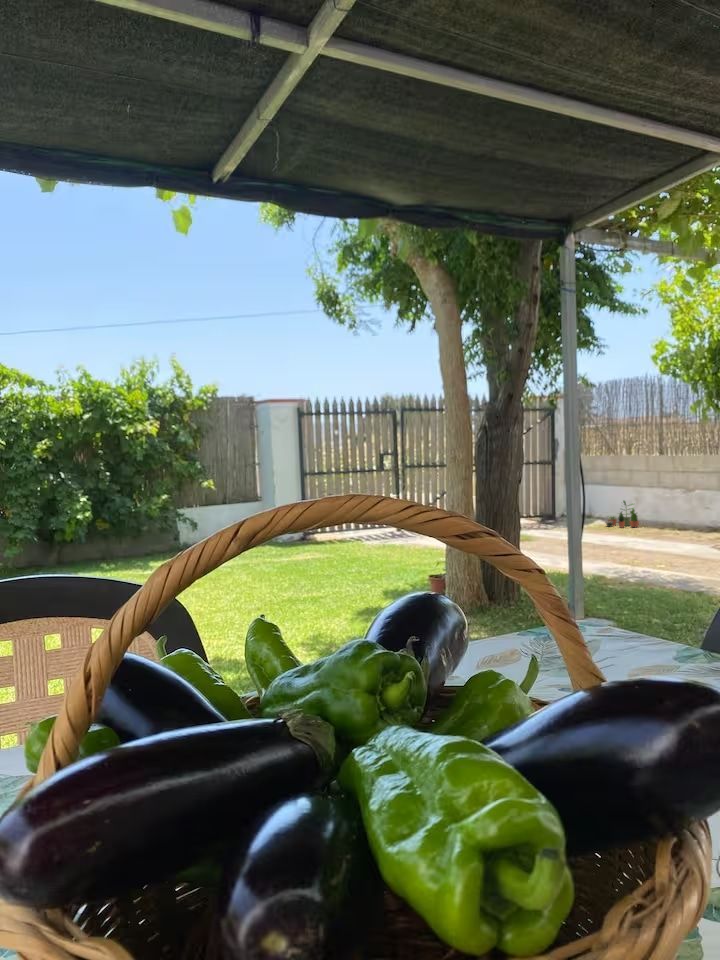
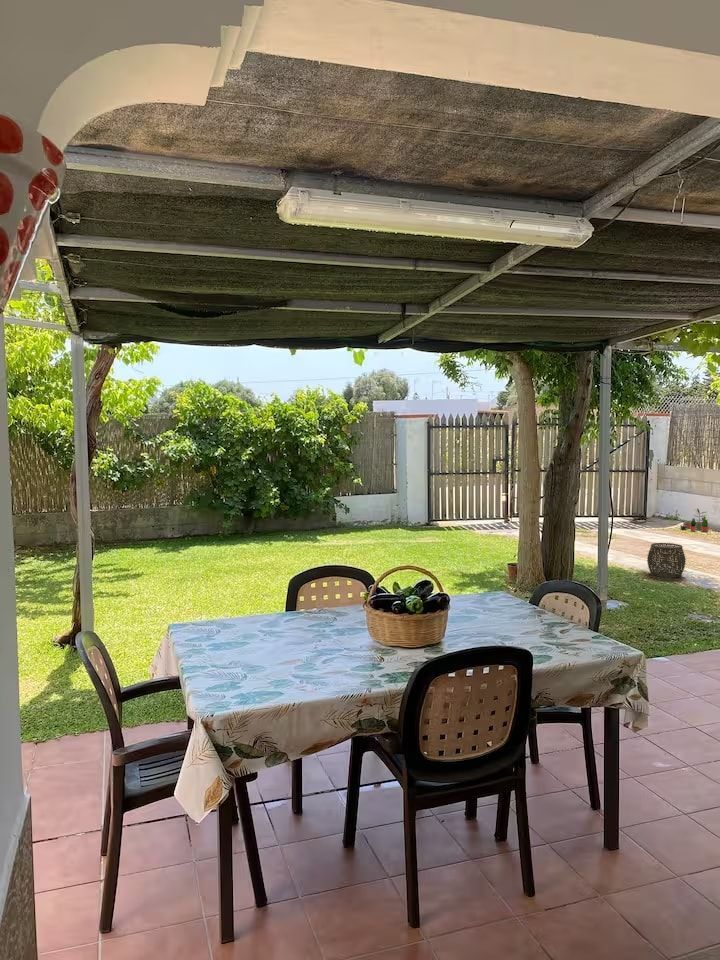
woven basket: none [605,535,658,581] -> present [647,543,686,578]

